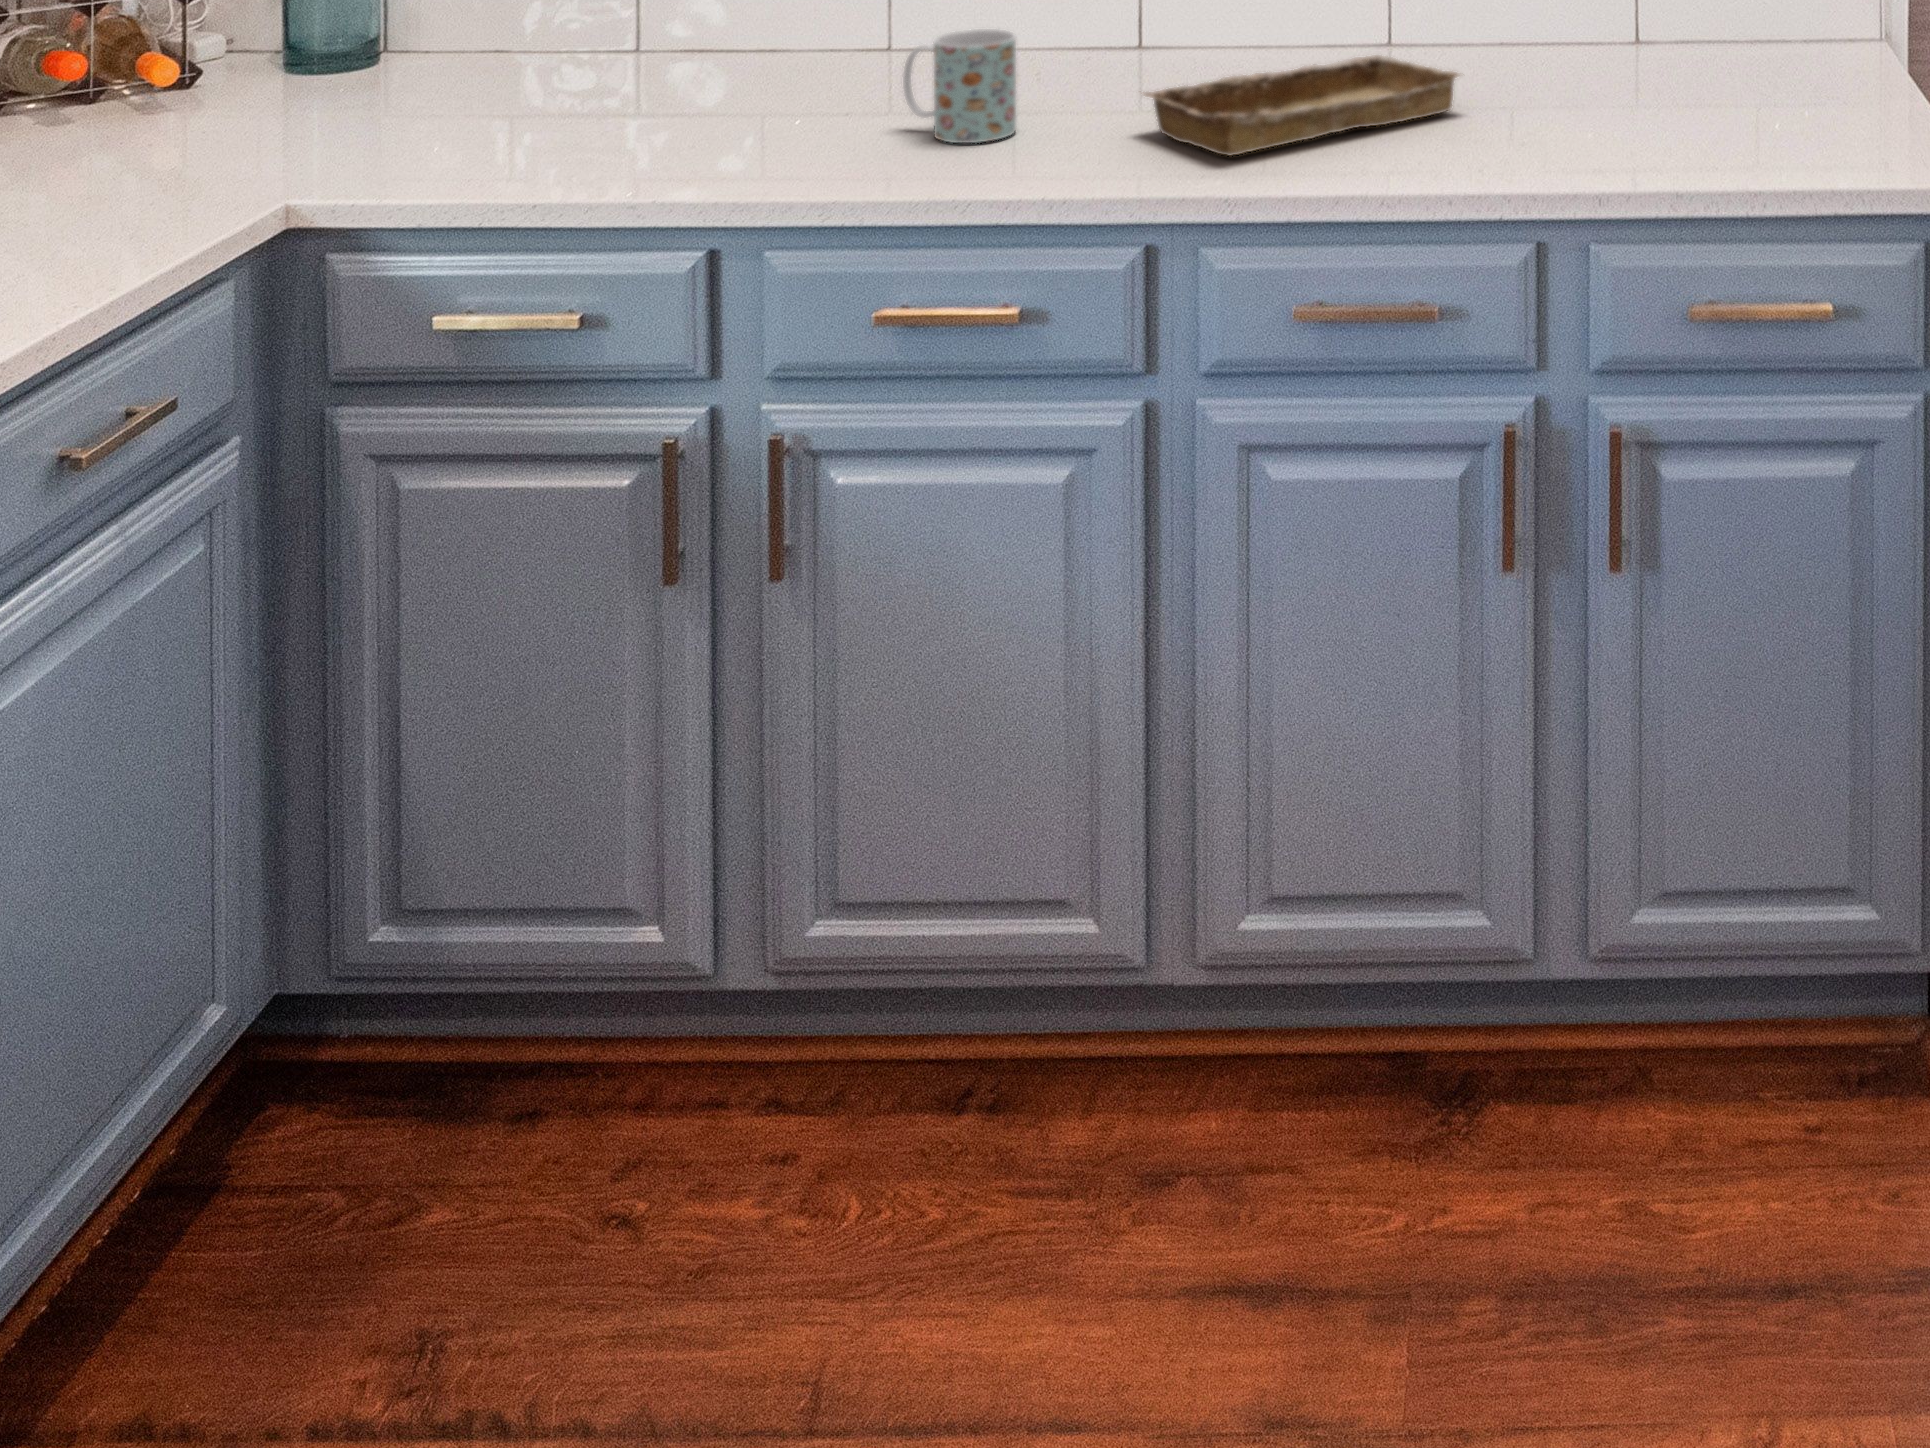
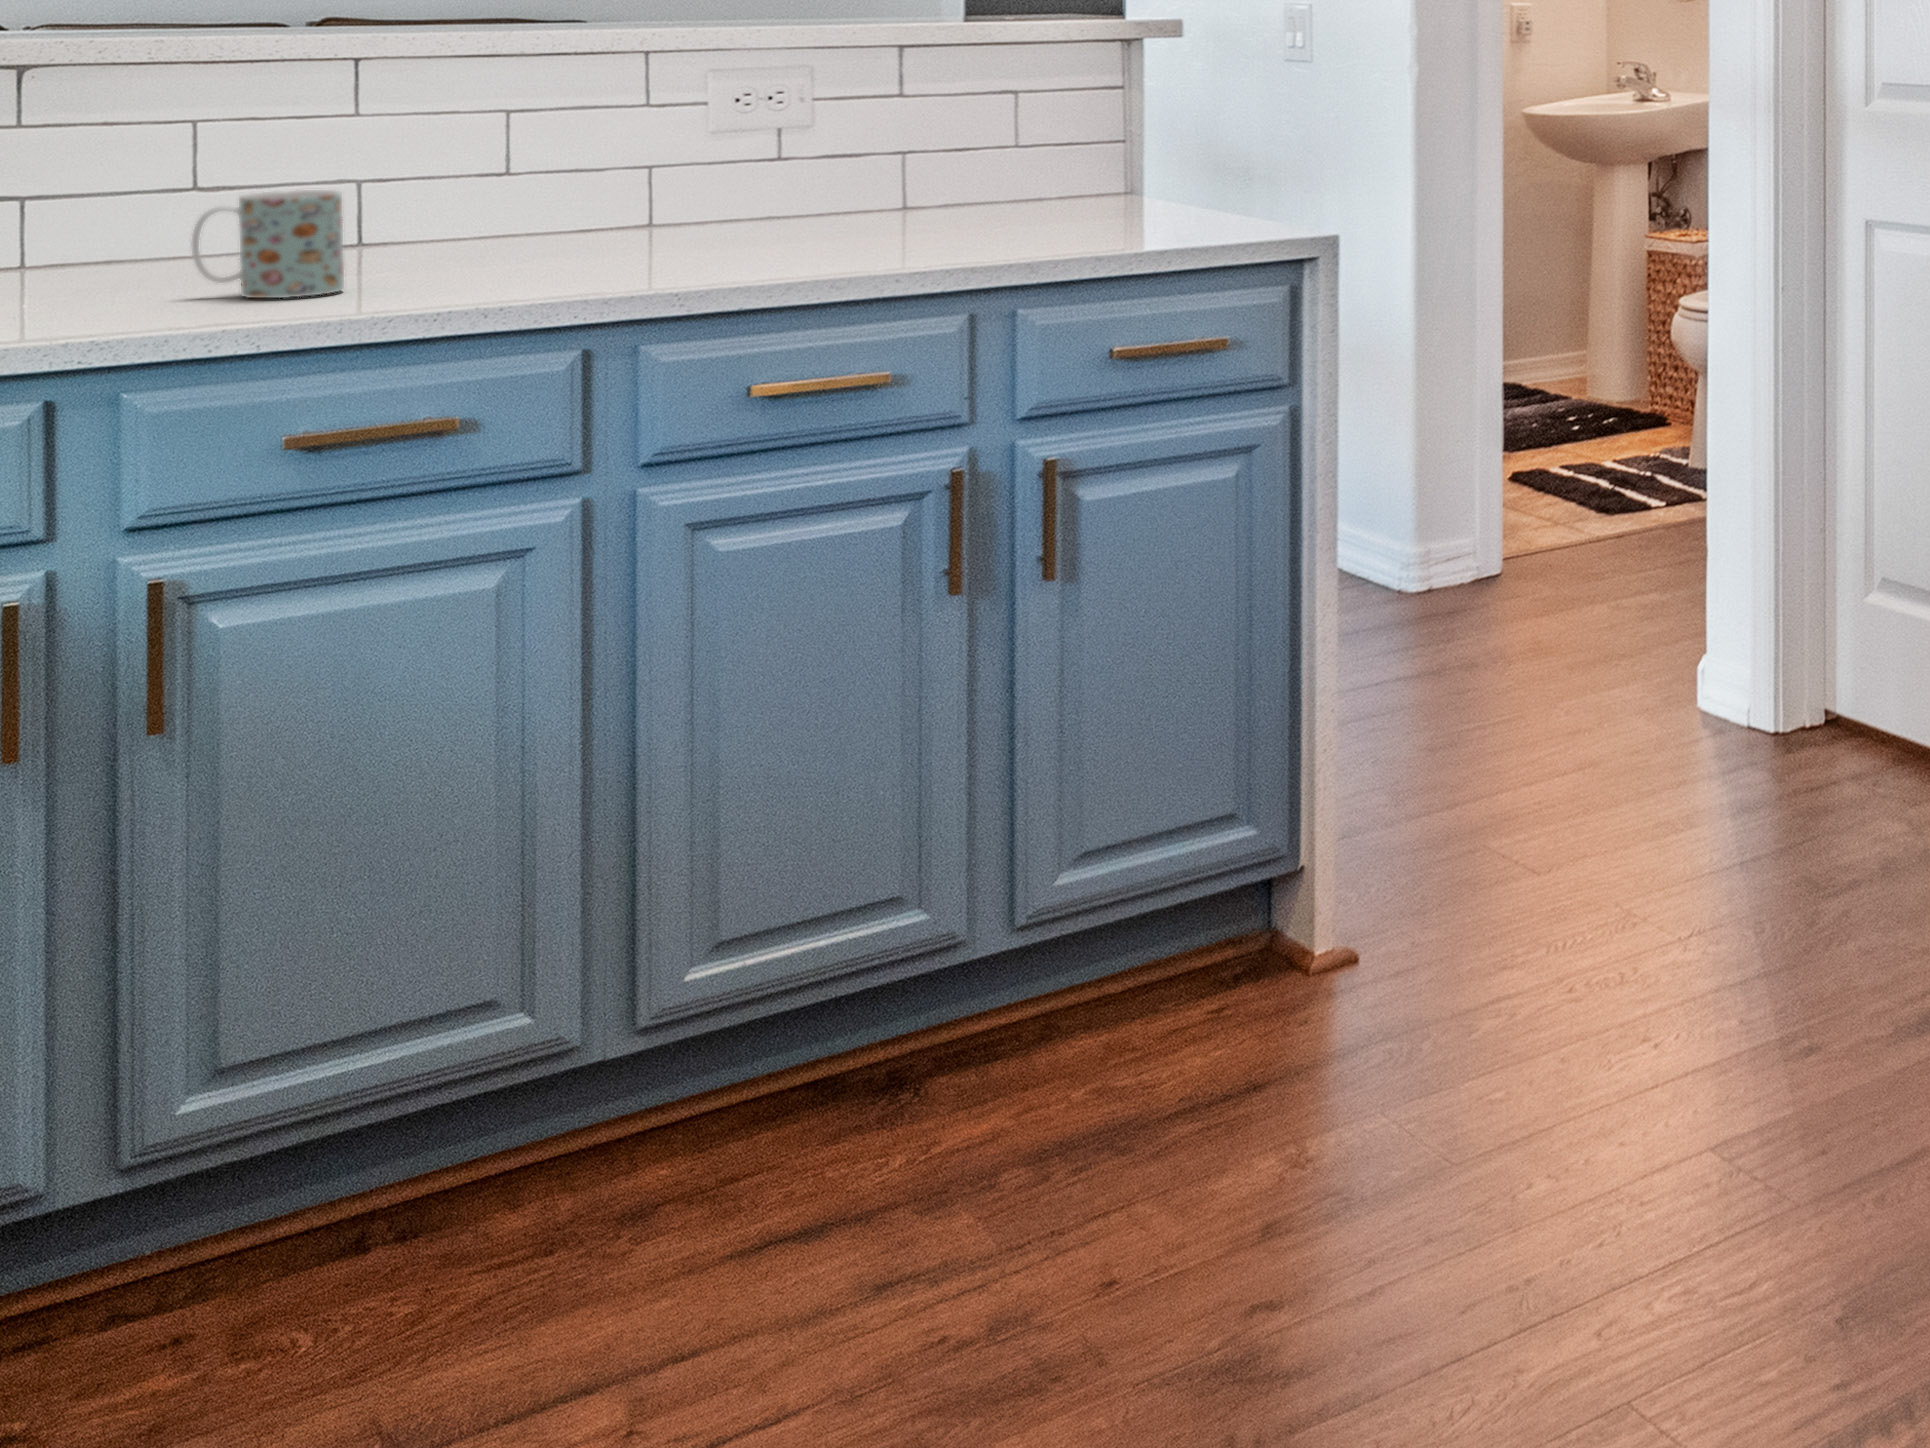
tray: present [1143,55,1460,156] -> none [491,214,818,279]

